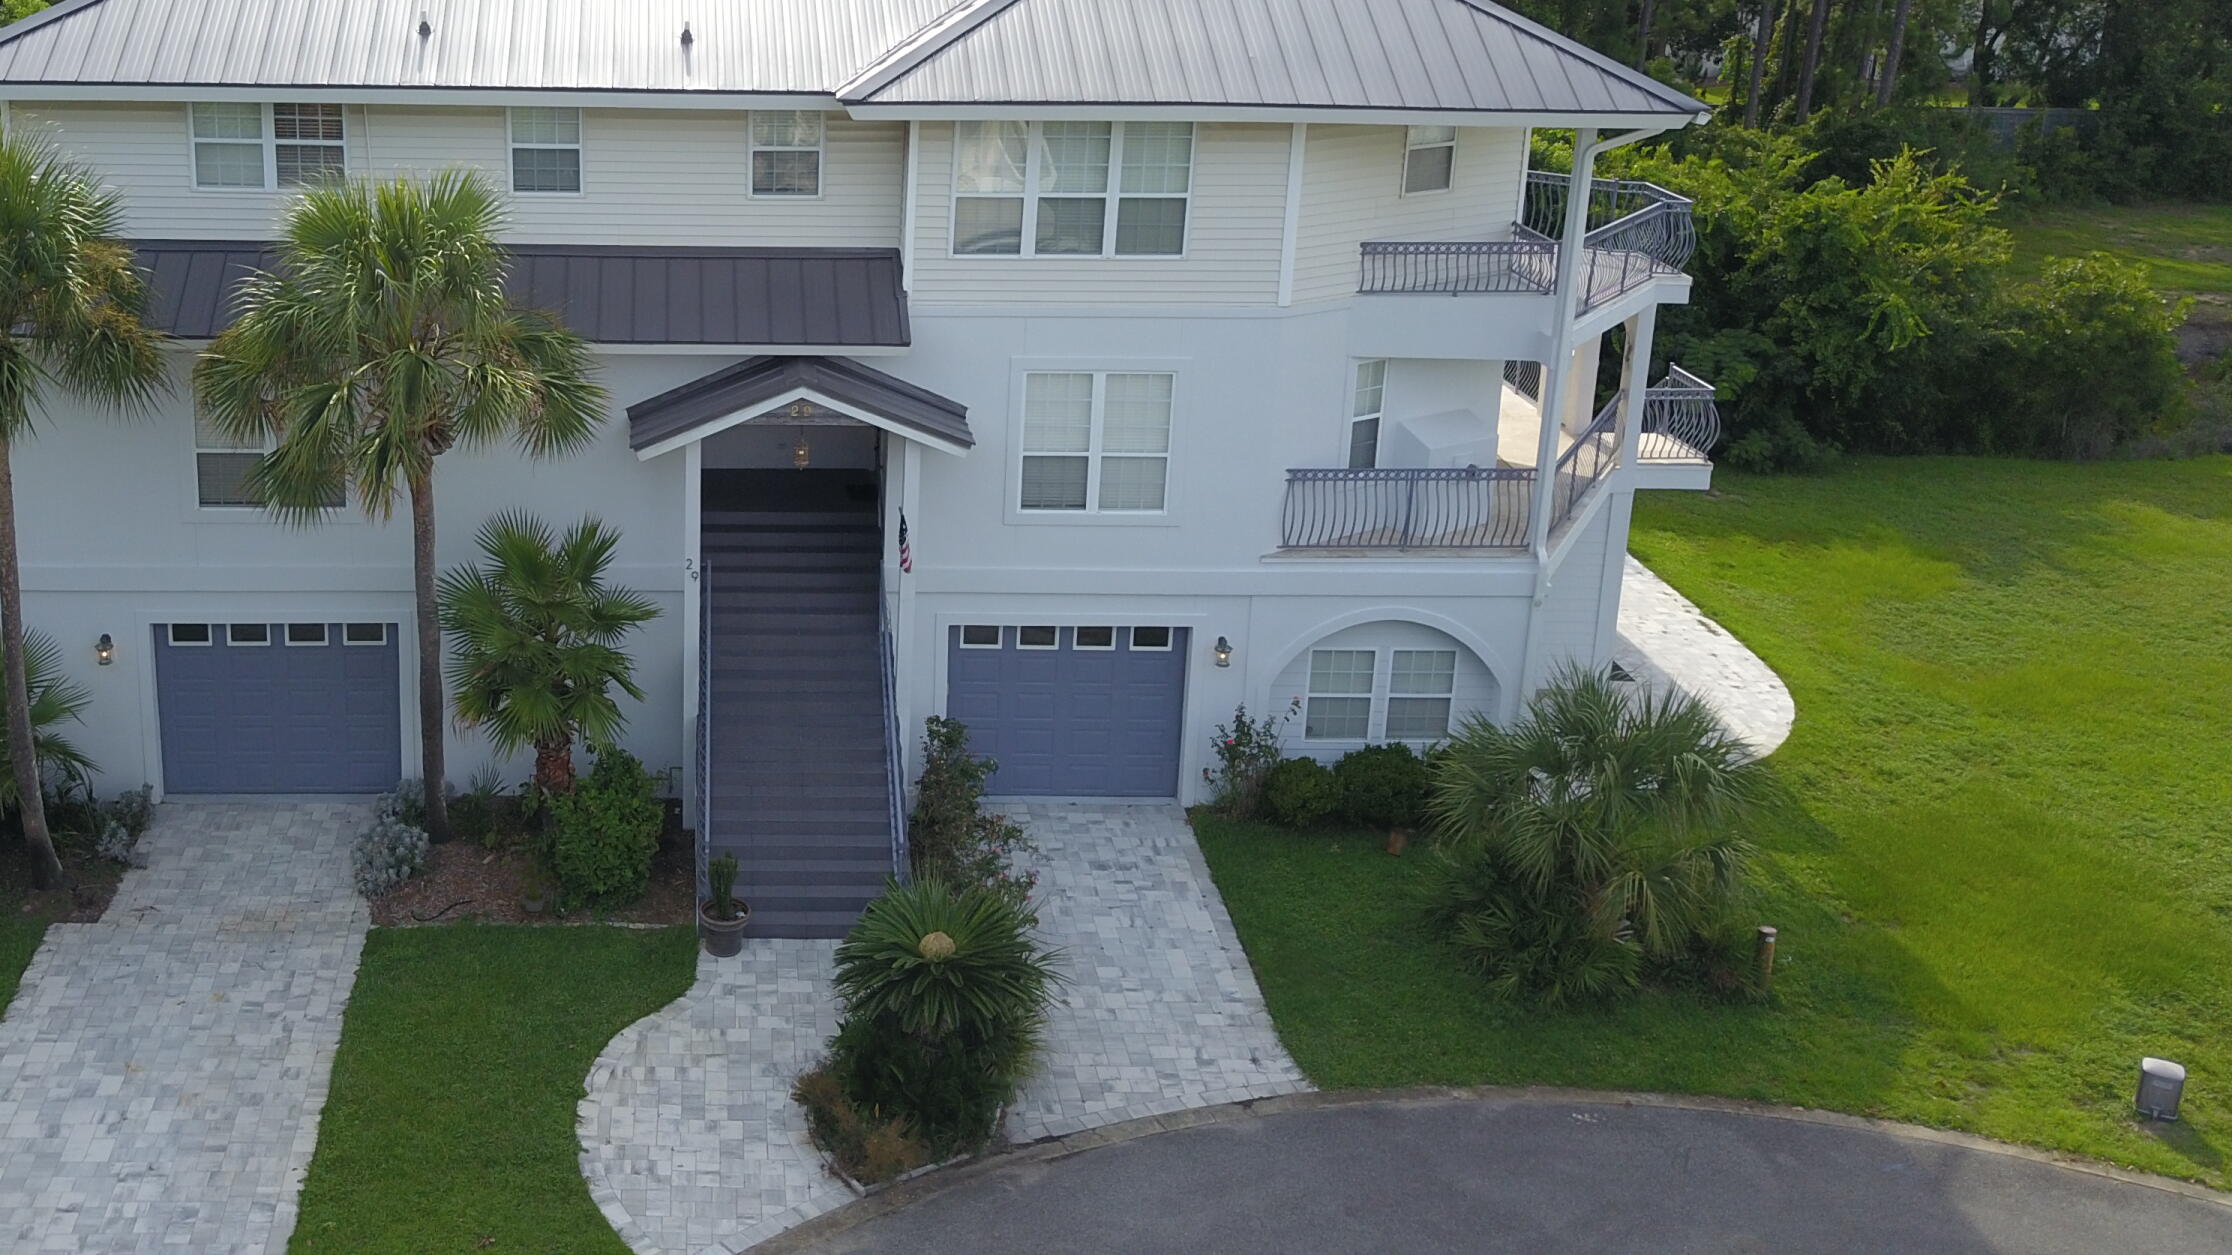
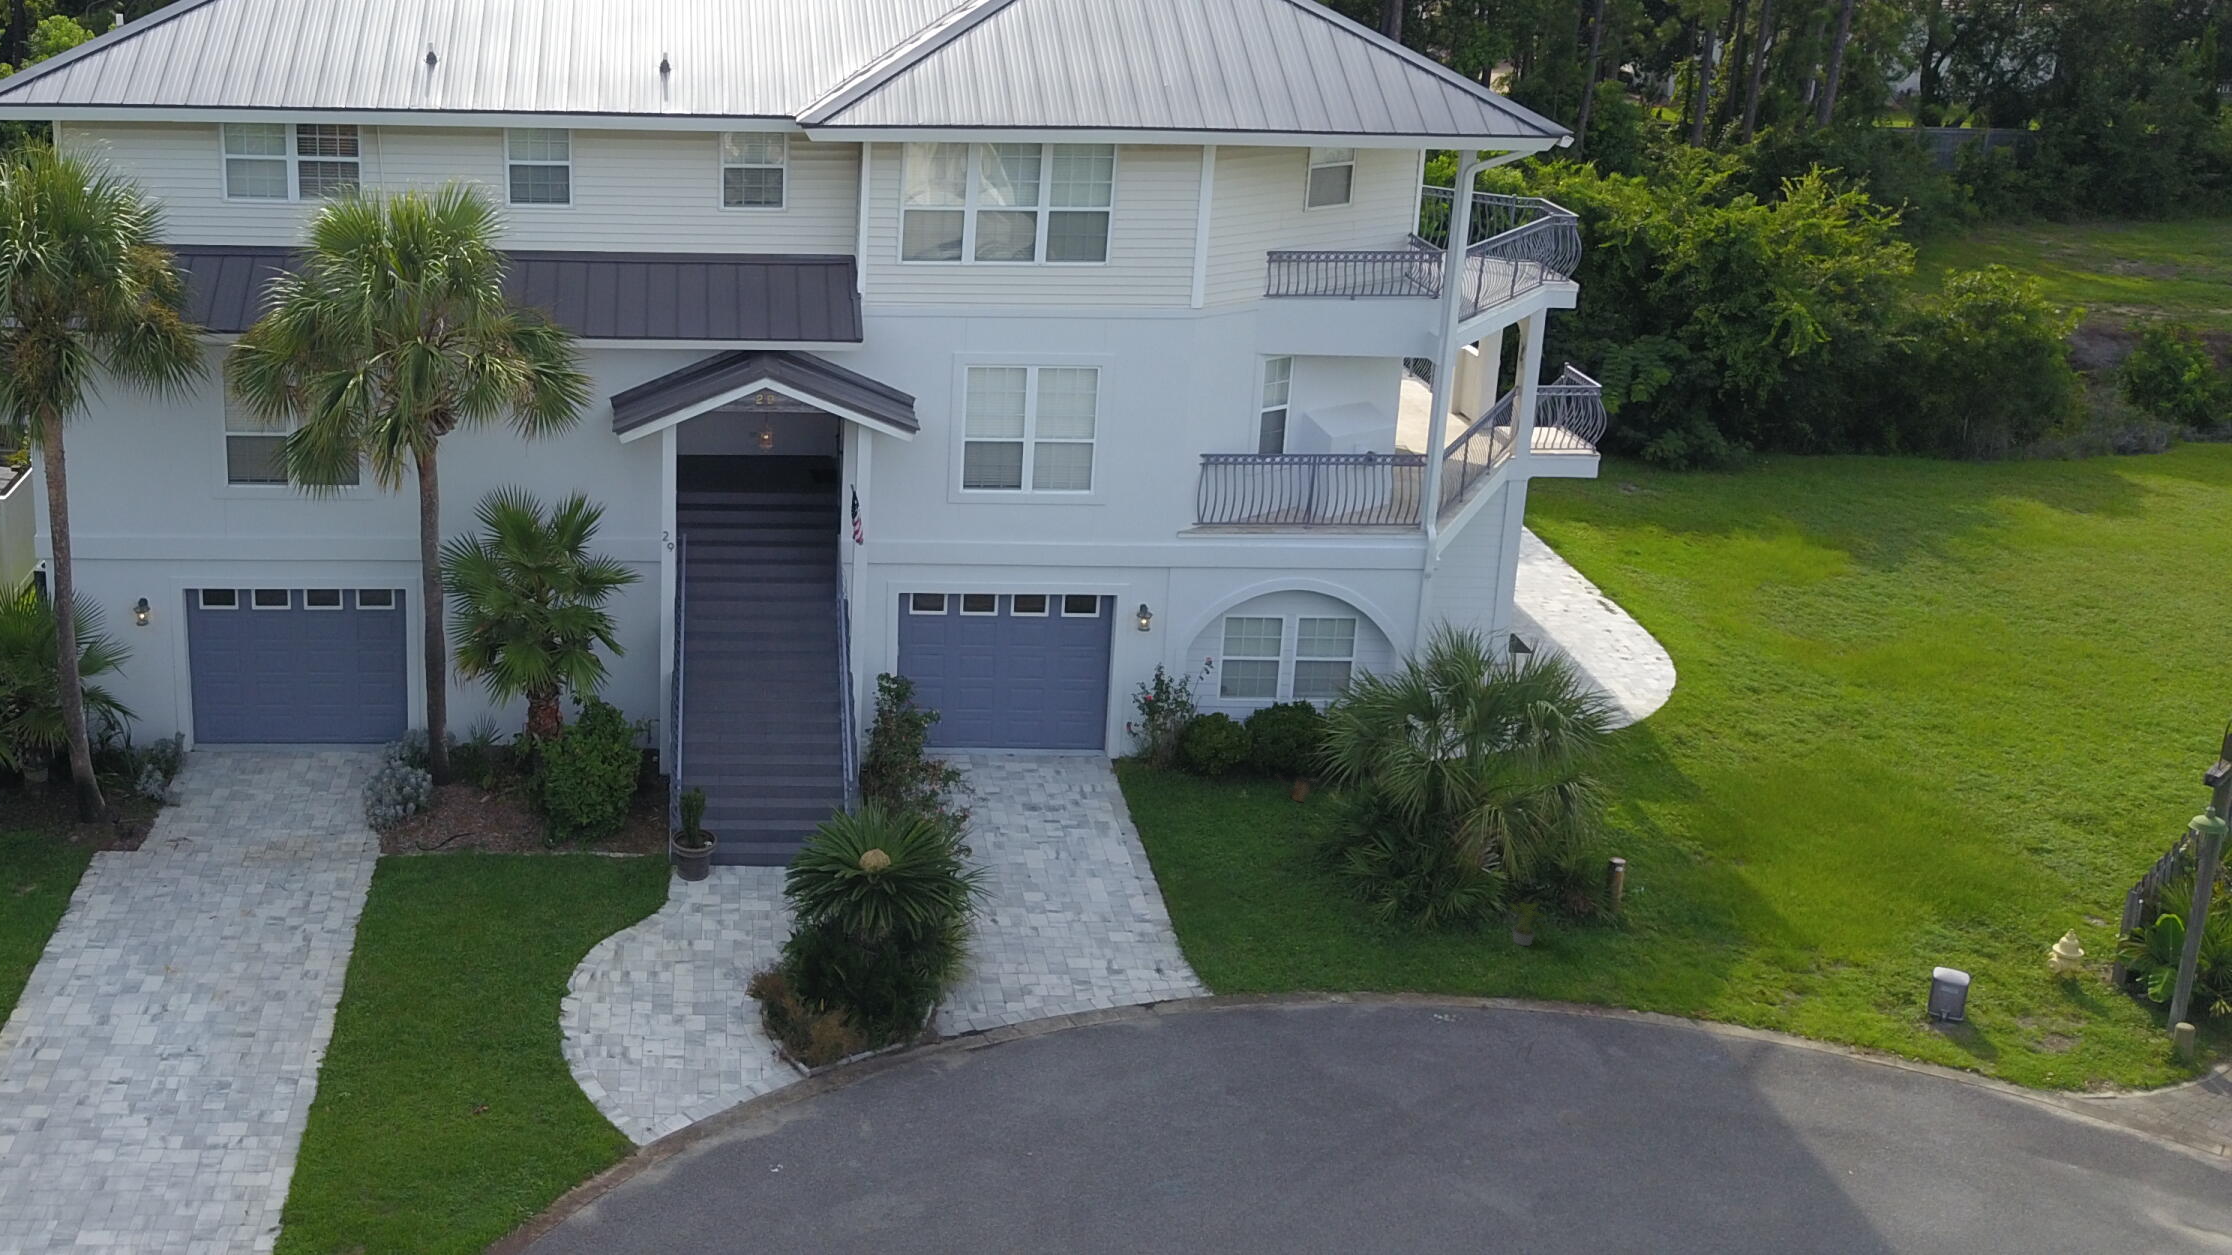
potted plant: present [514,864,555,912] -> present [1511,902,1545,946]

